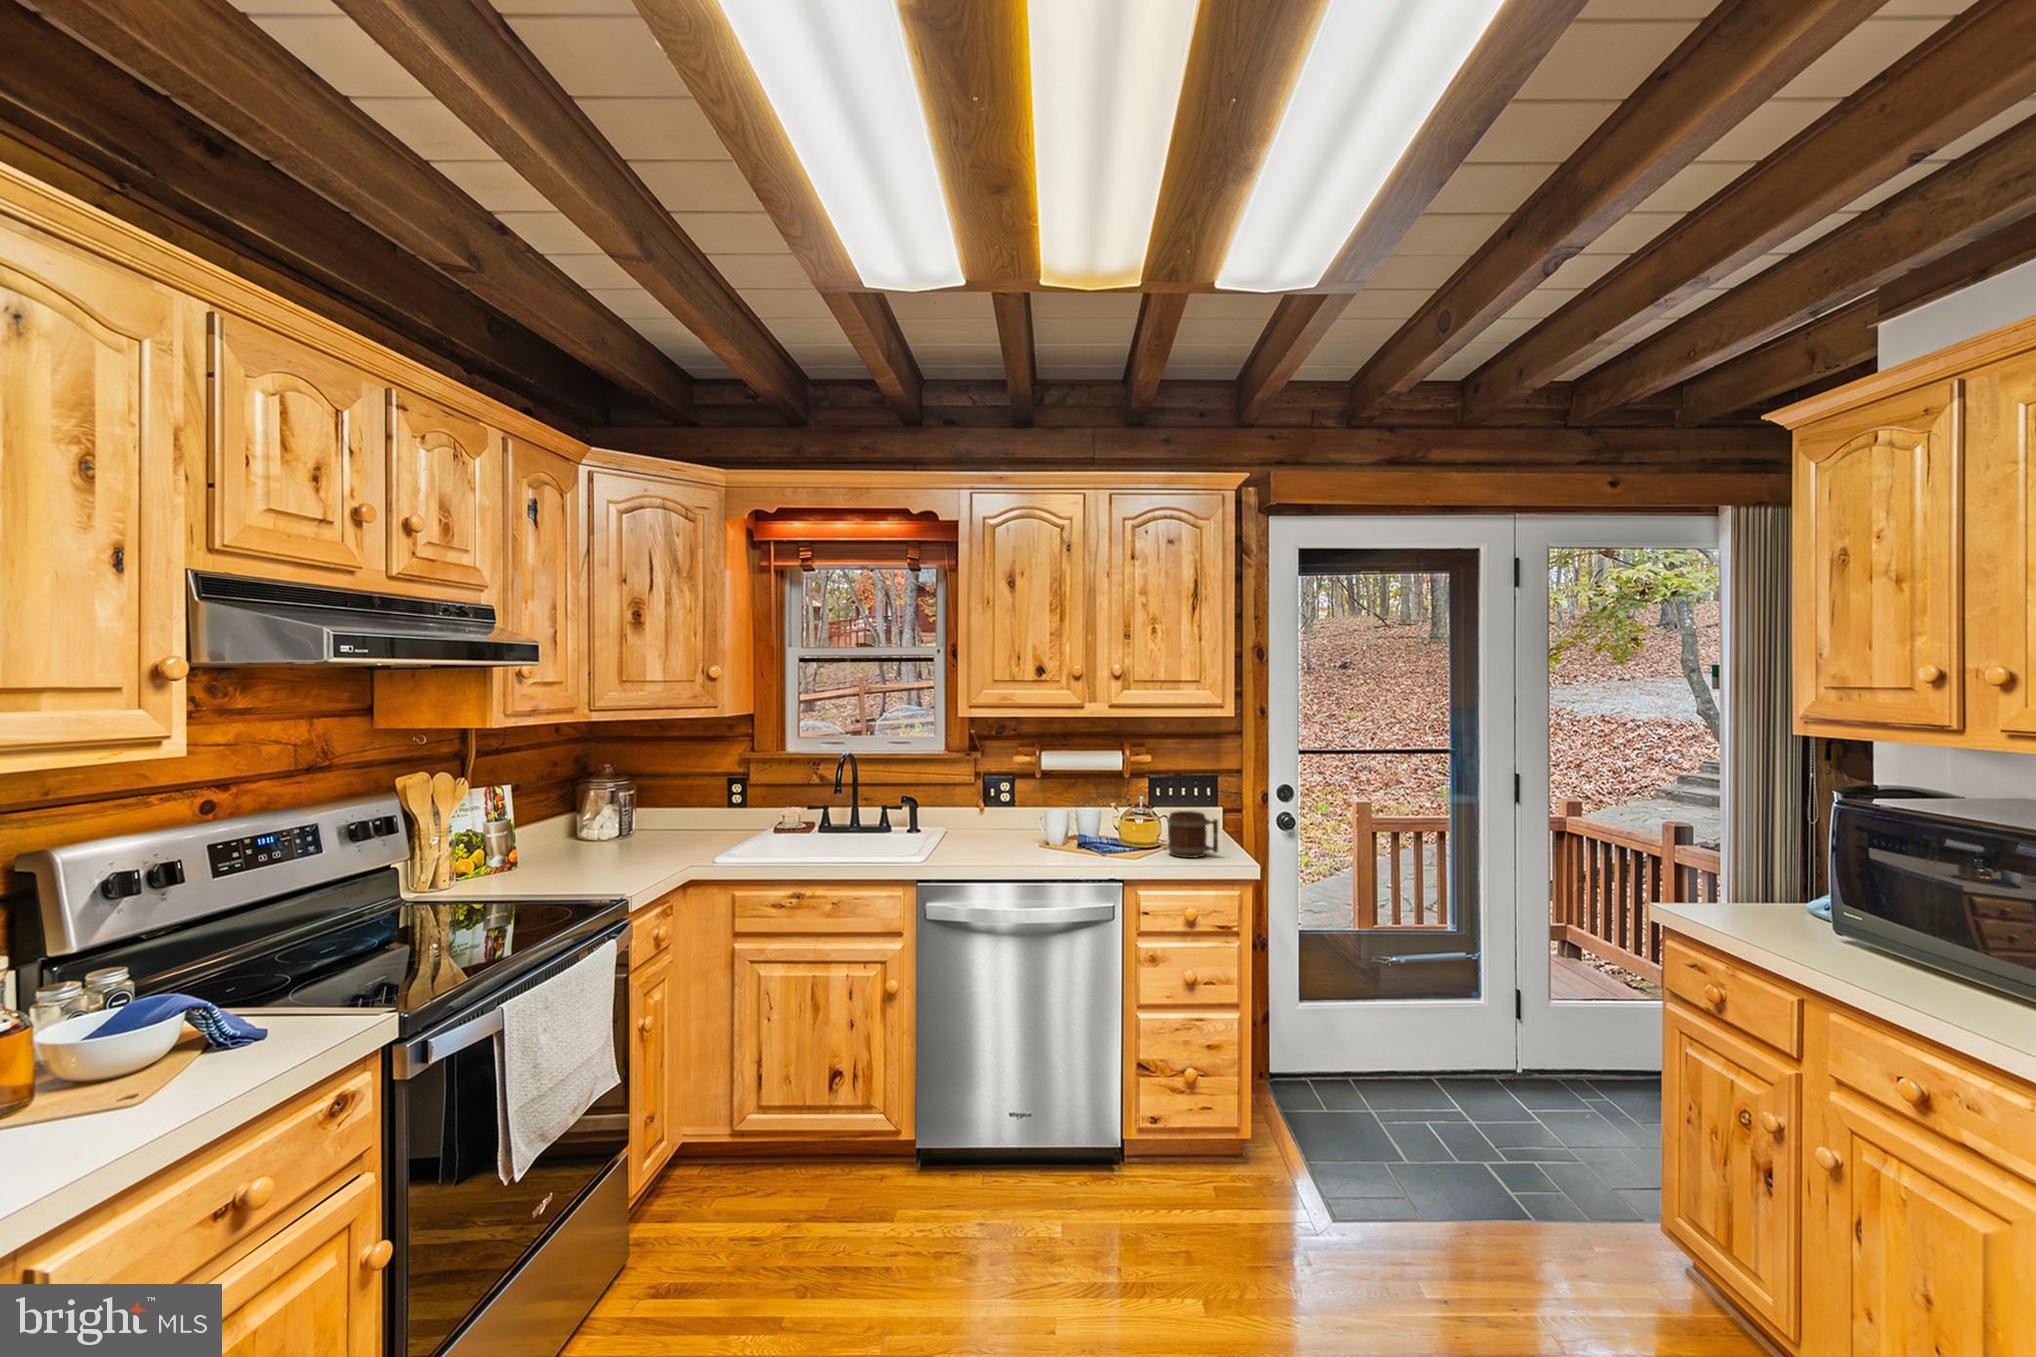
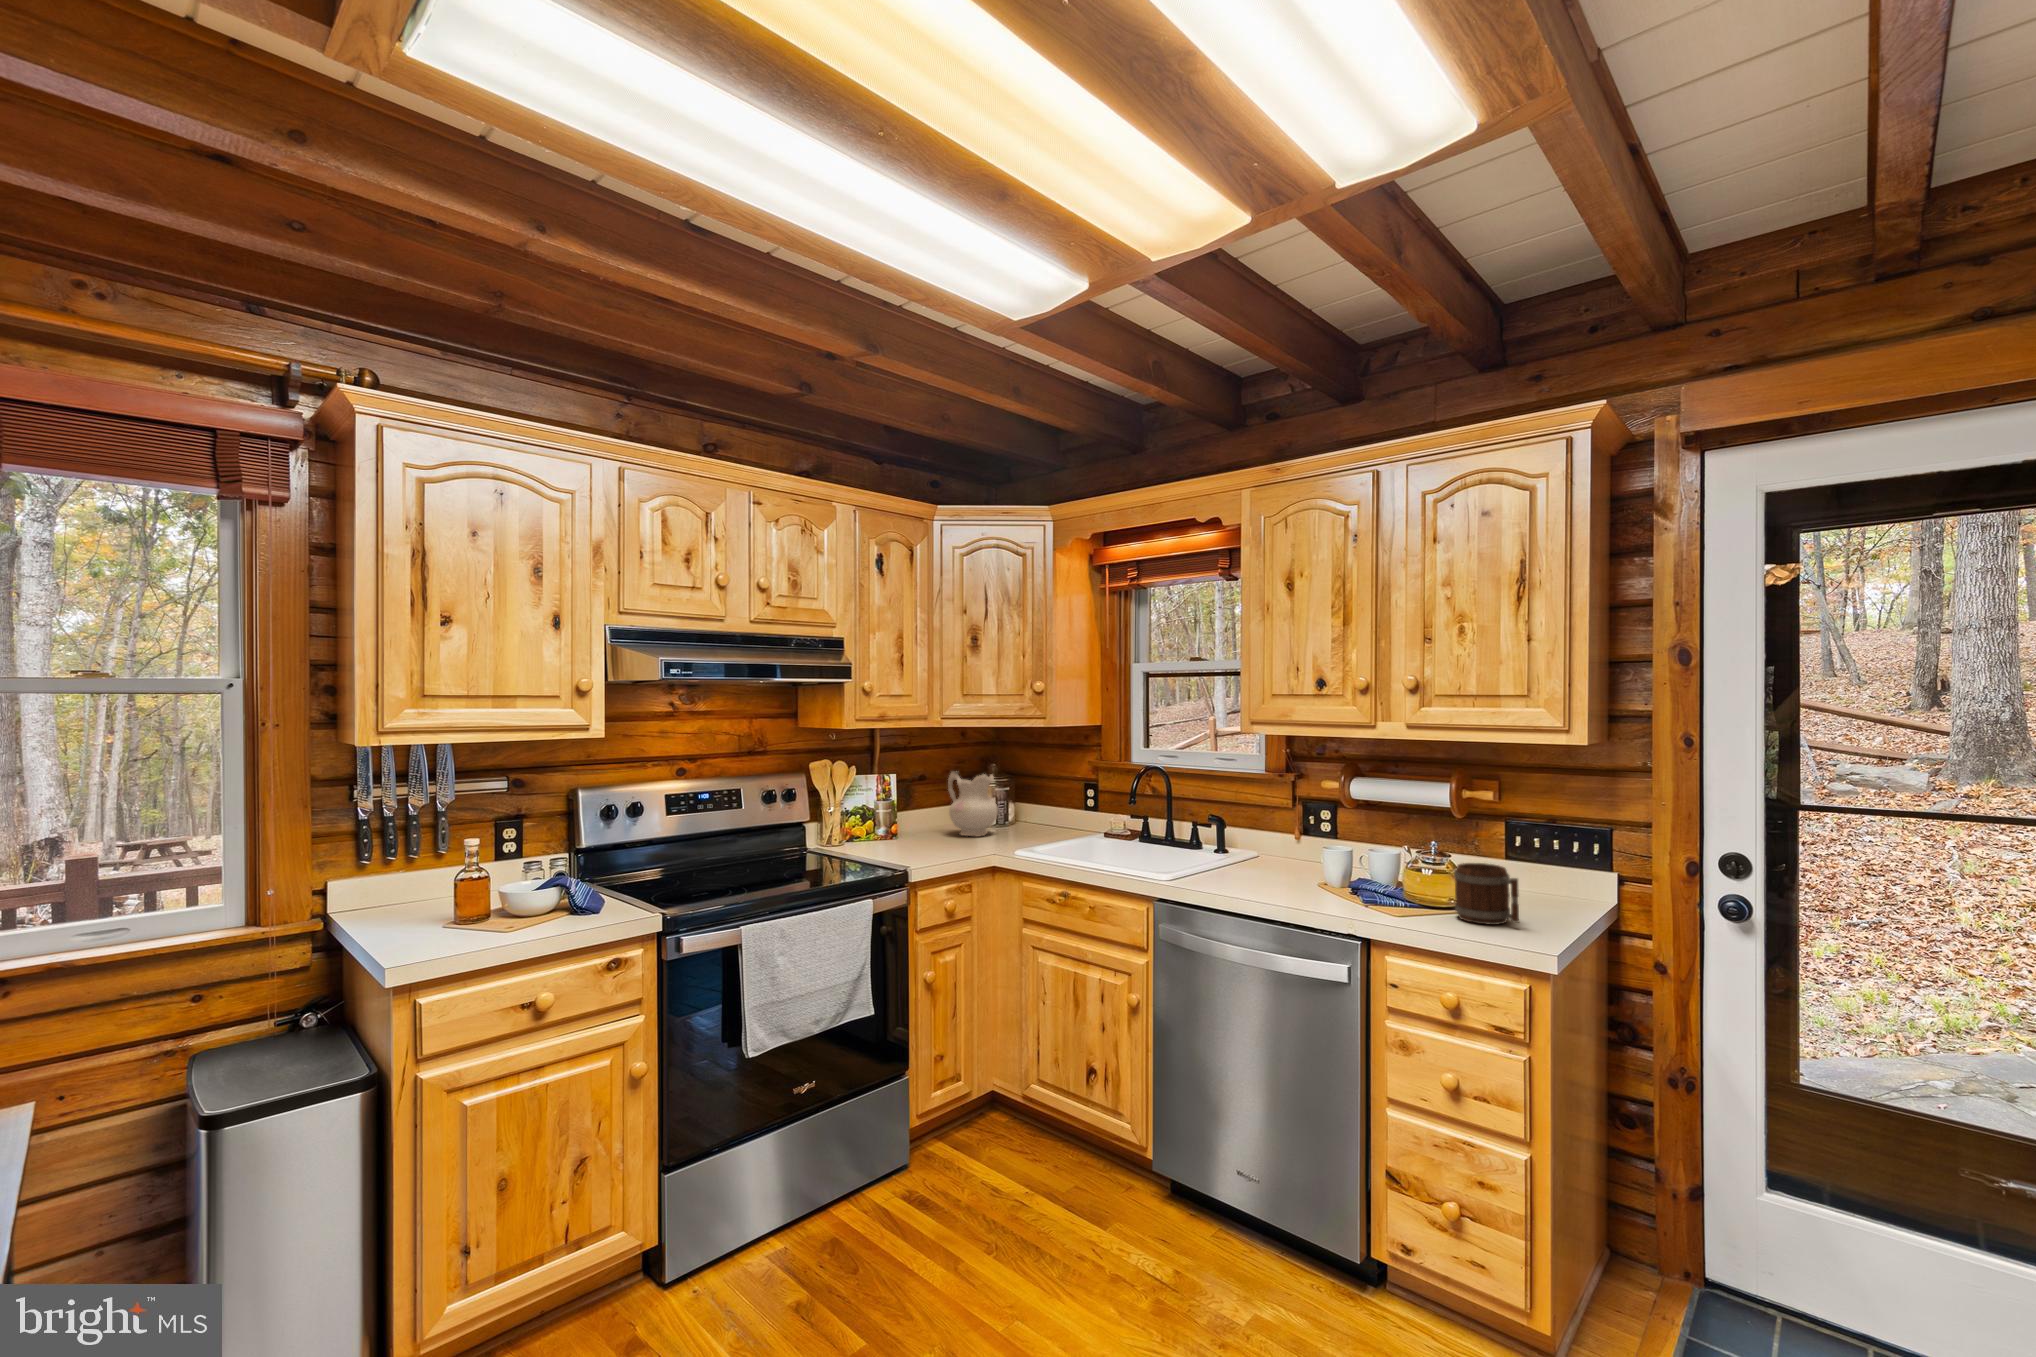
ceramic pitcher: none [568,774,641,852] -> present [948,771,998,837]

